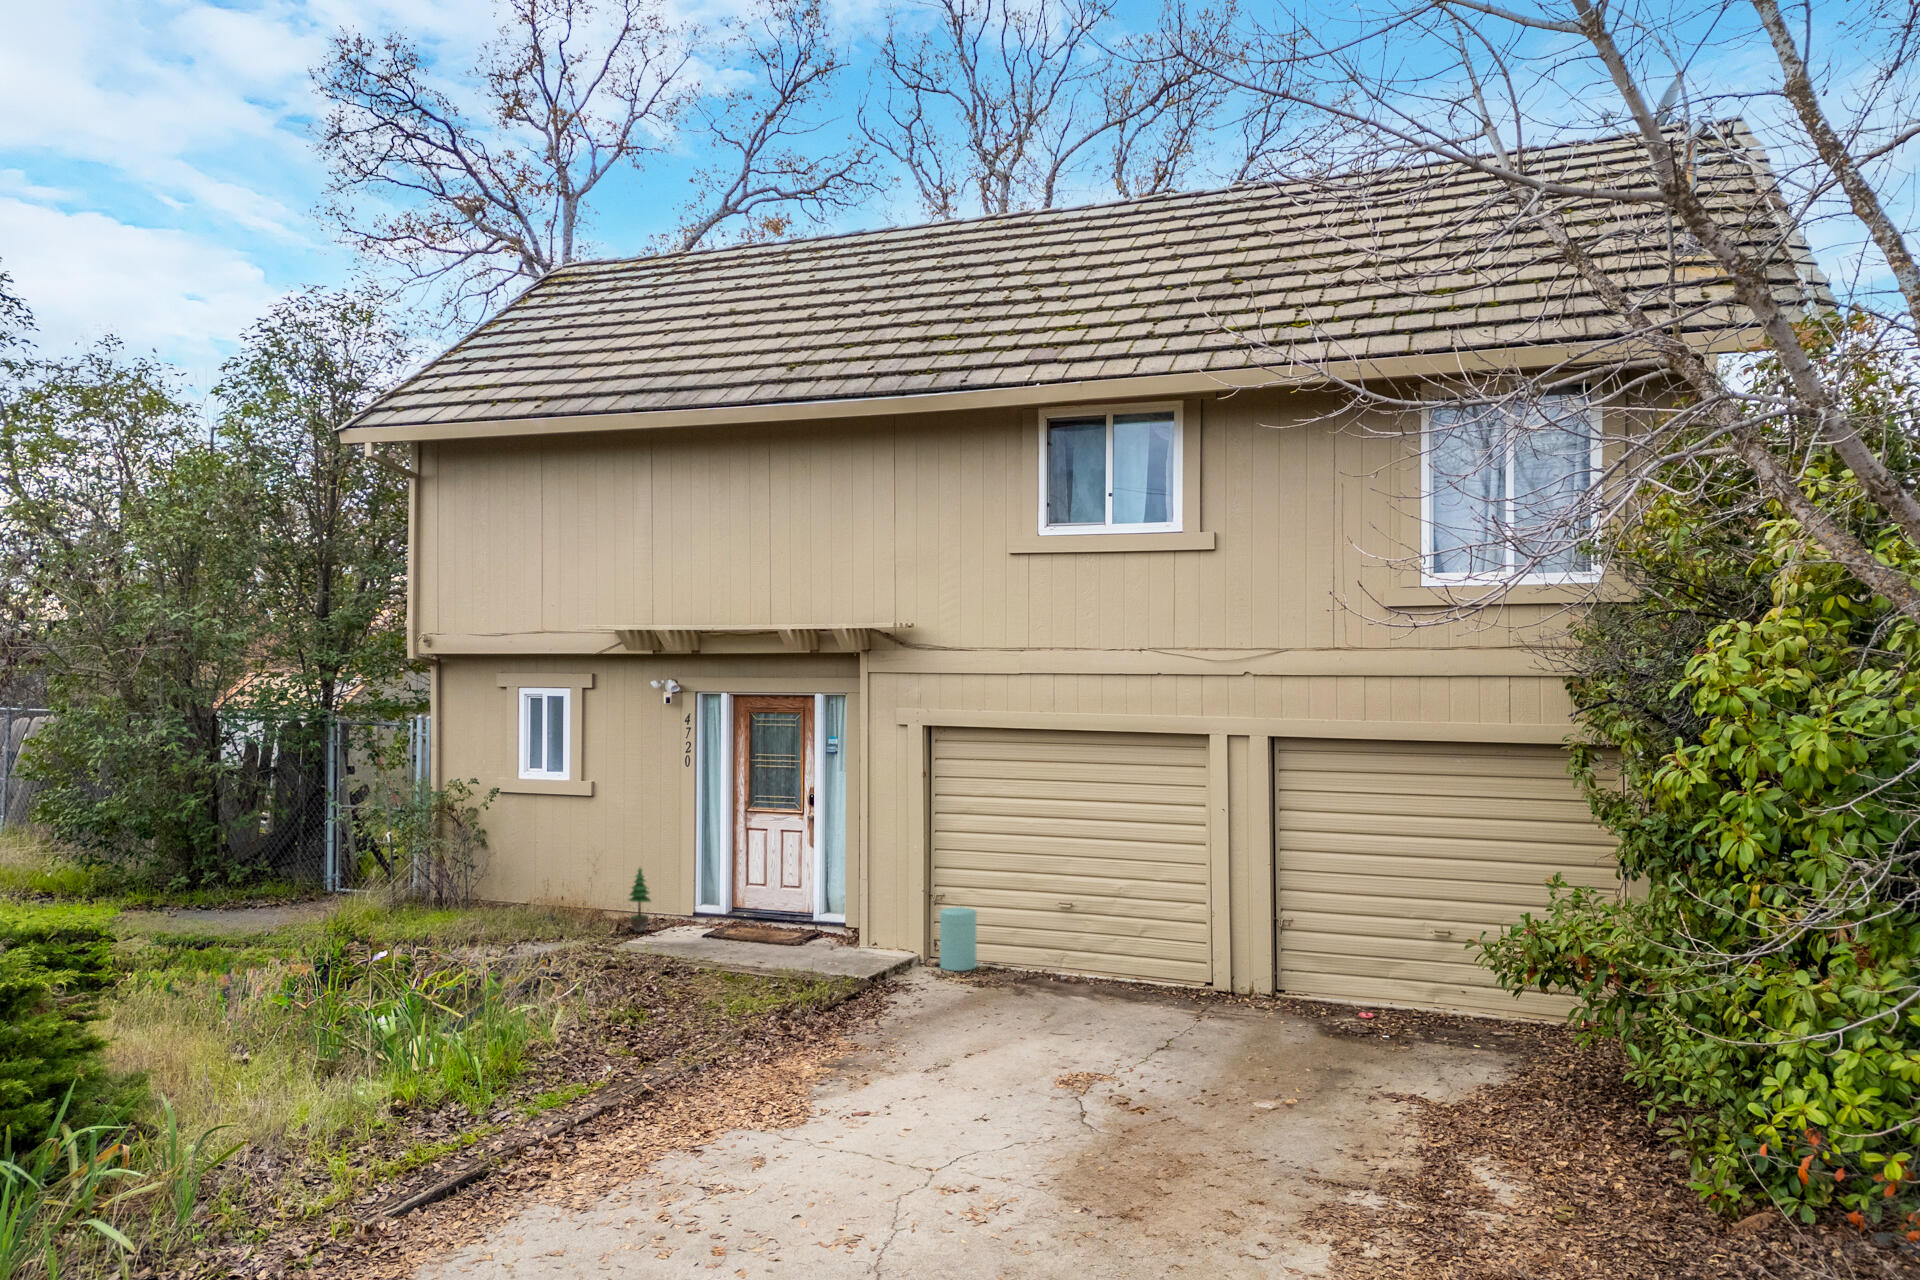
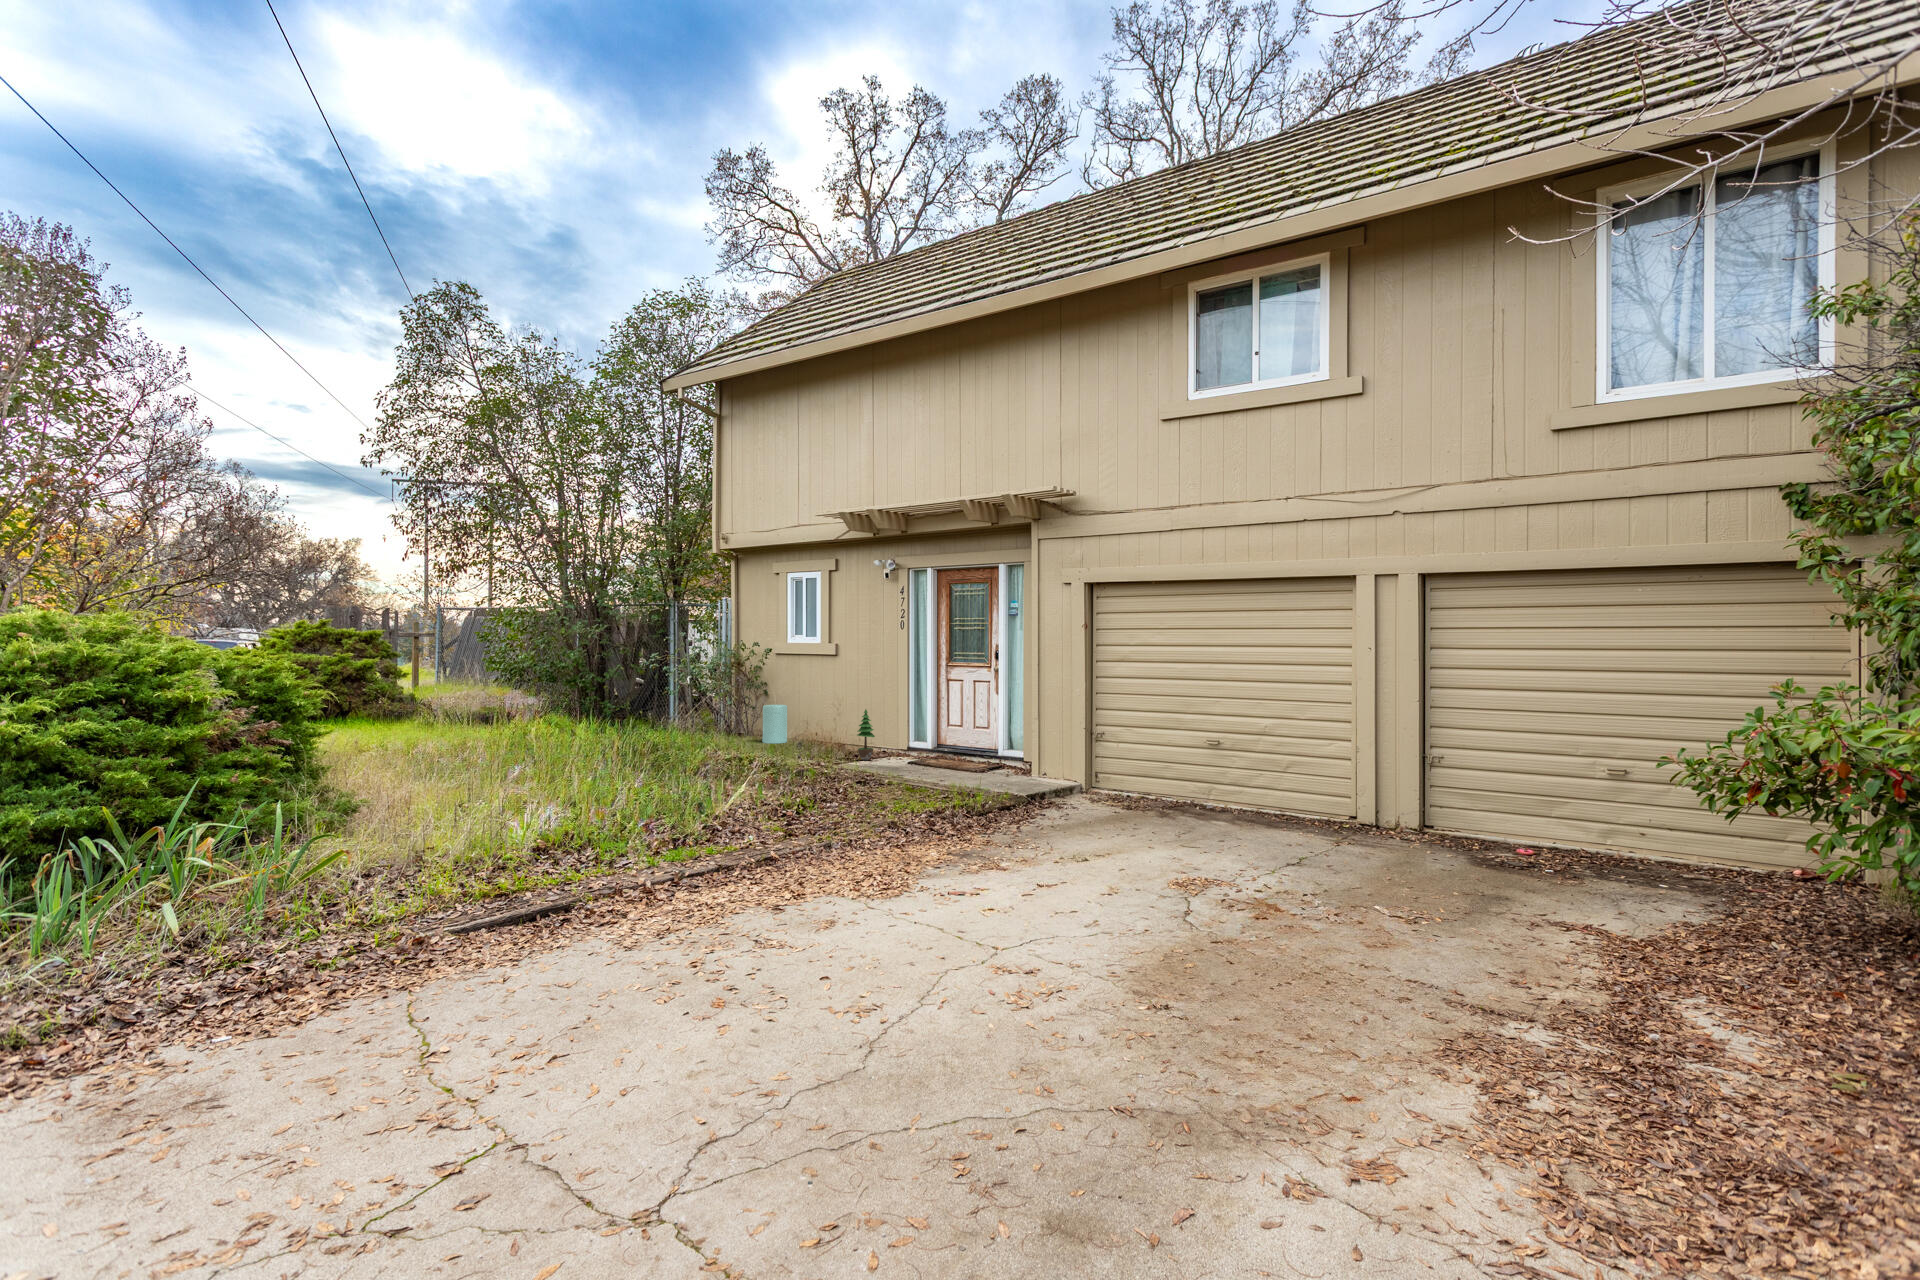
trash can: present [935,907,977,971] -> present [761,705,787,743]

